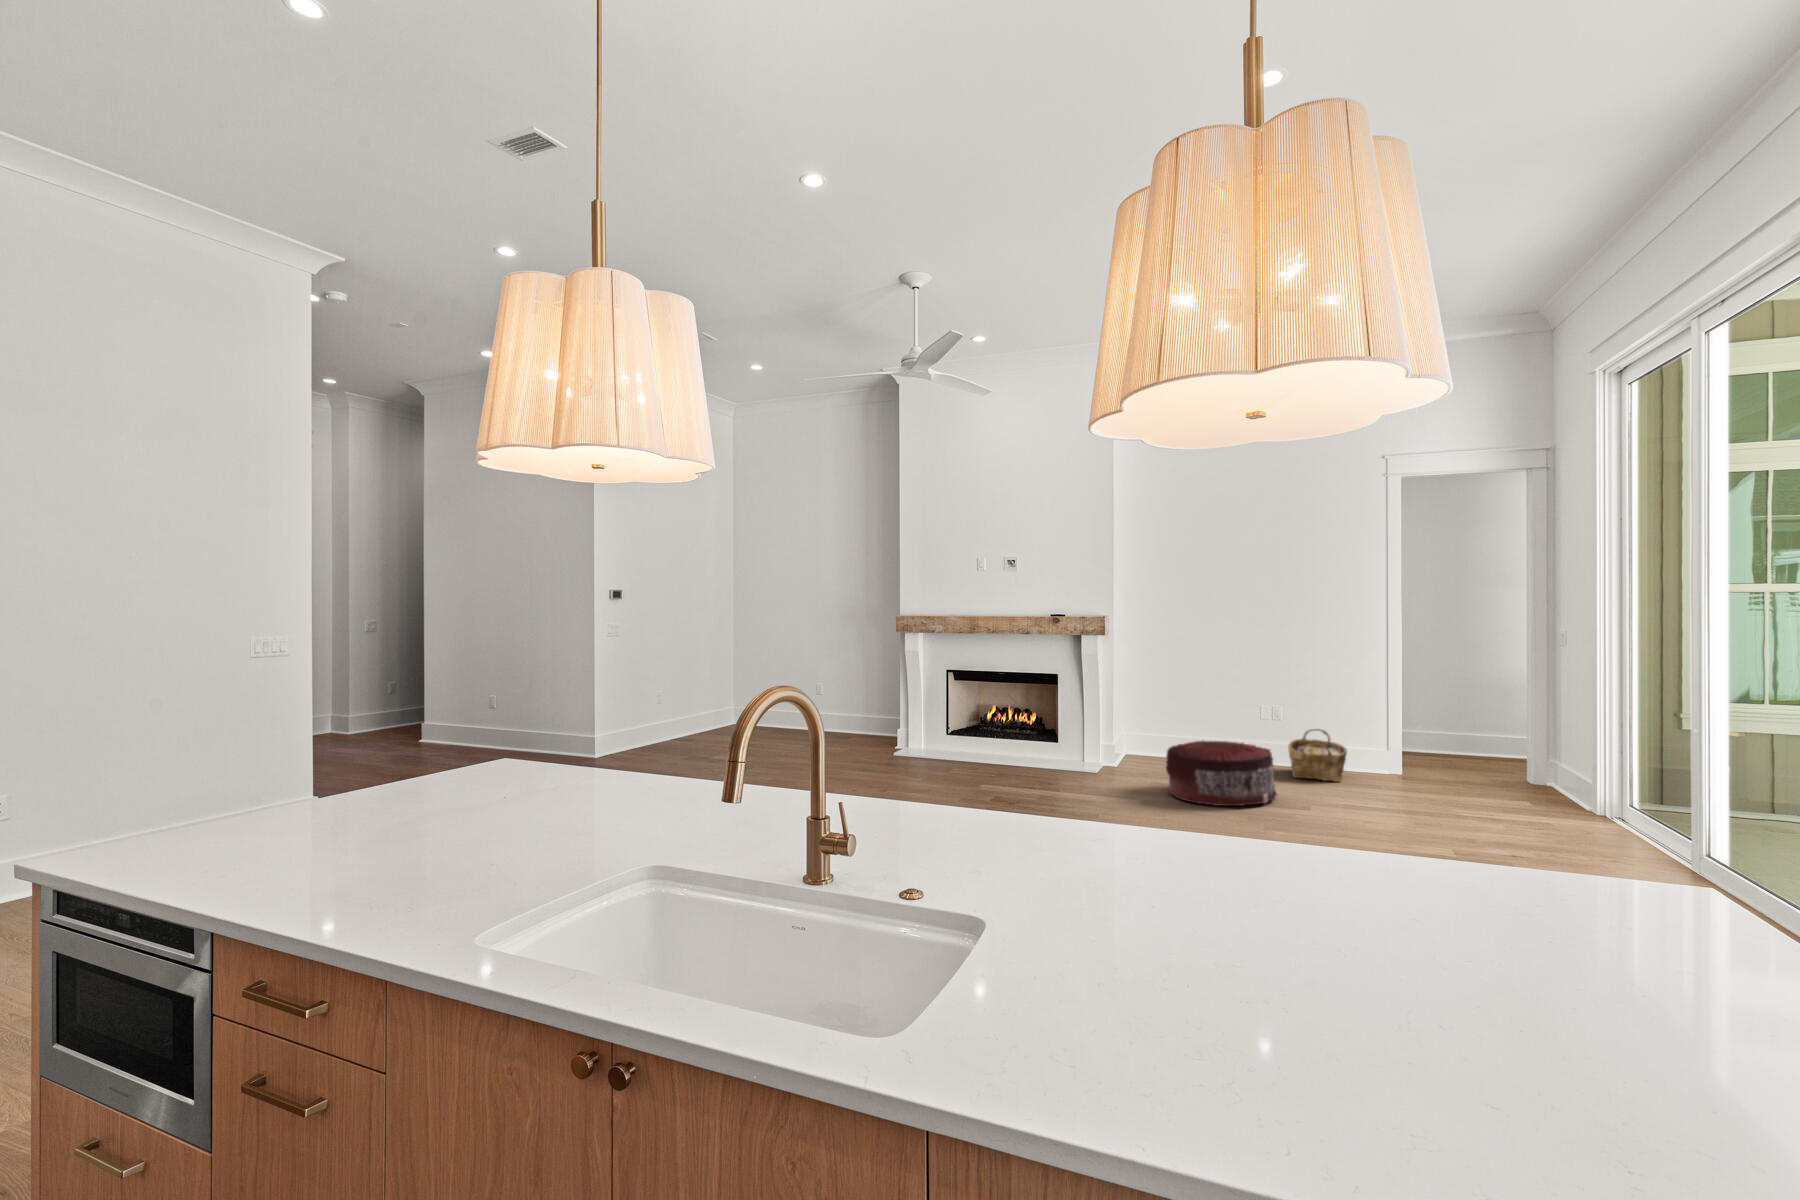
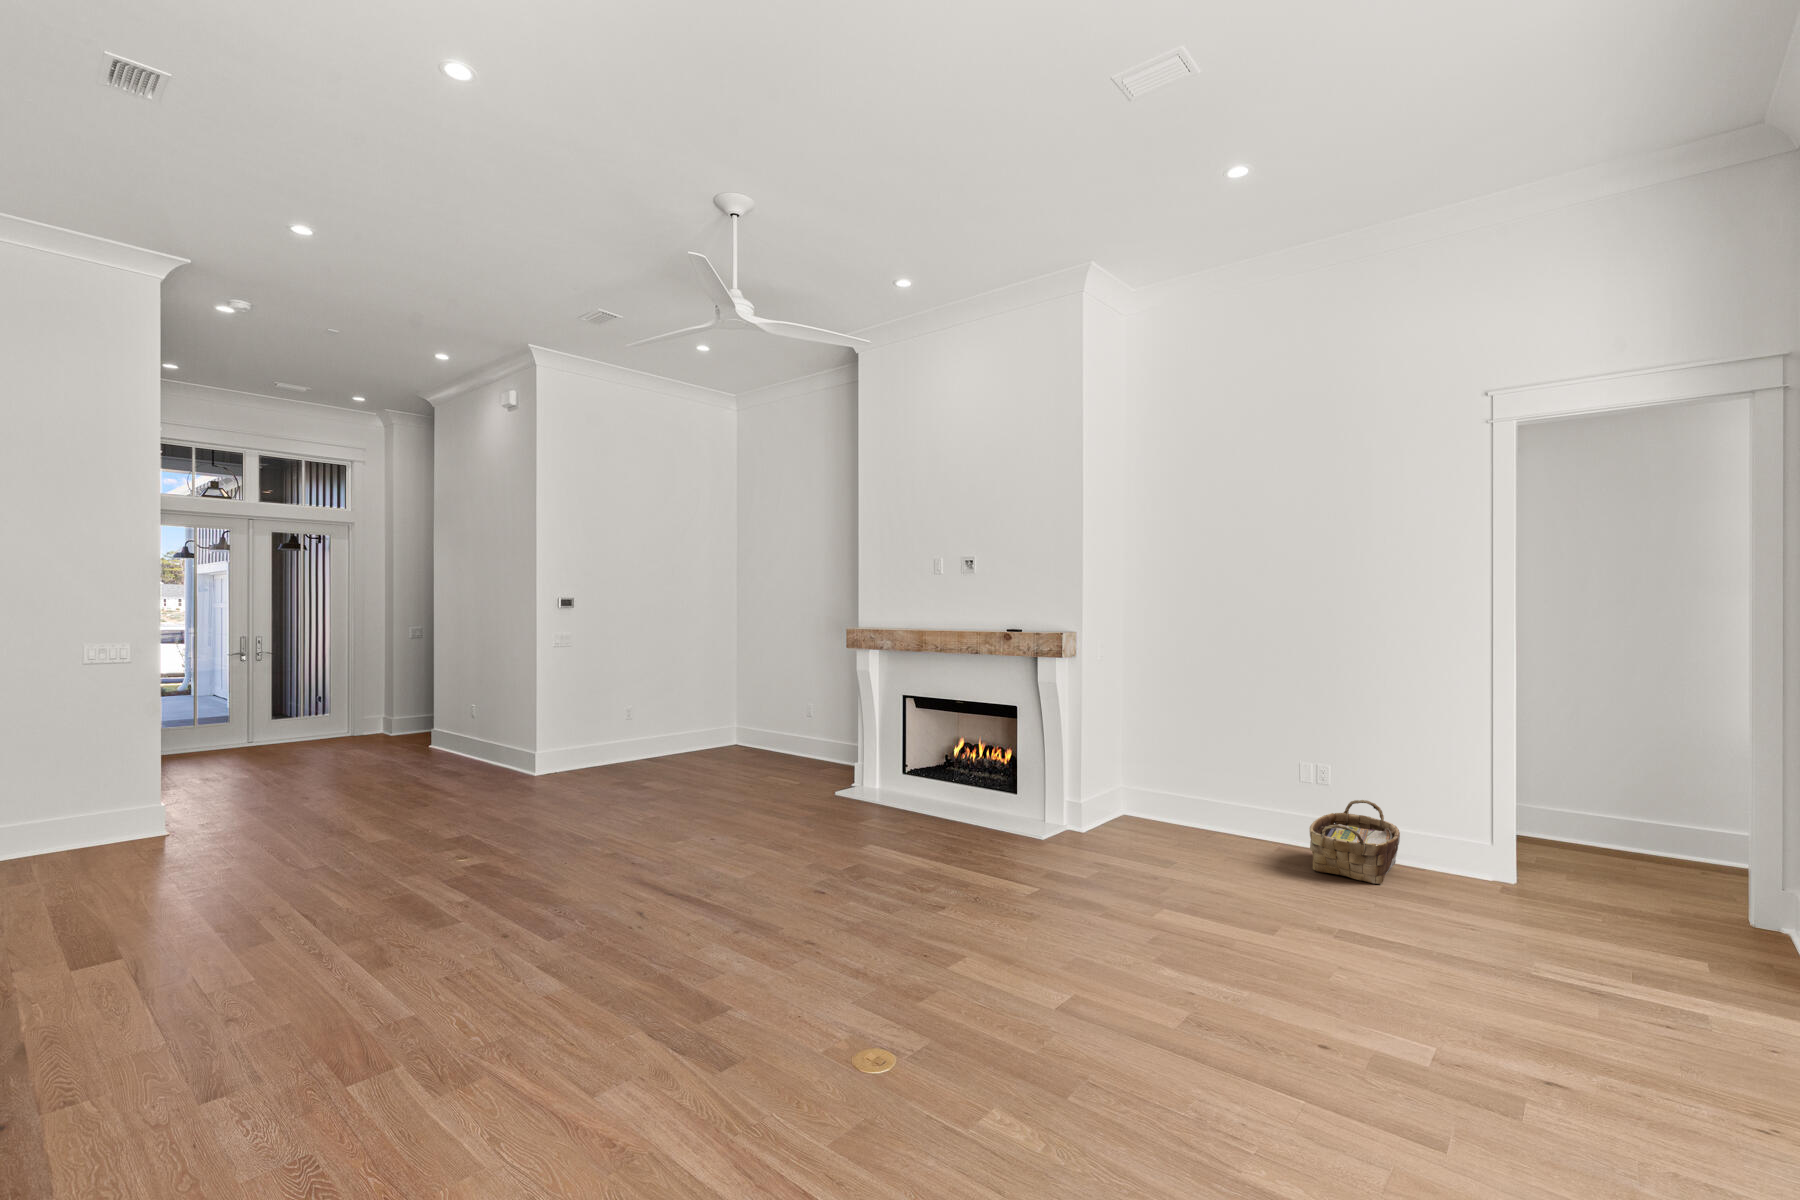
pouf: present [1166,740,1277,806] -> none [1088,810,1244,917]

